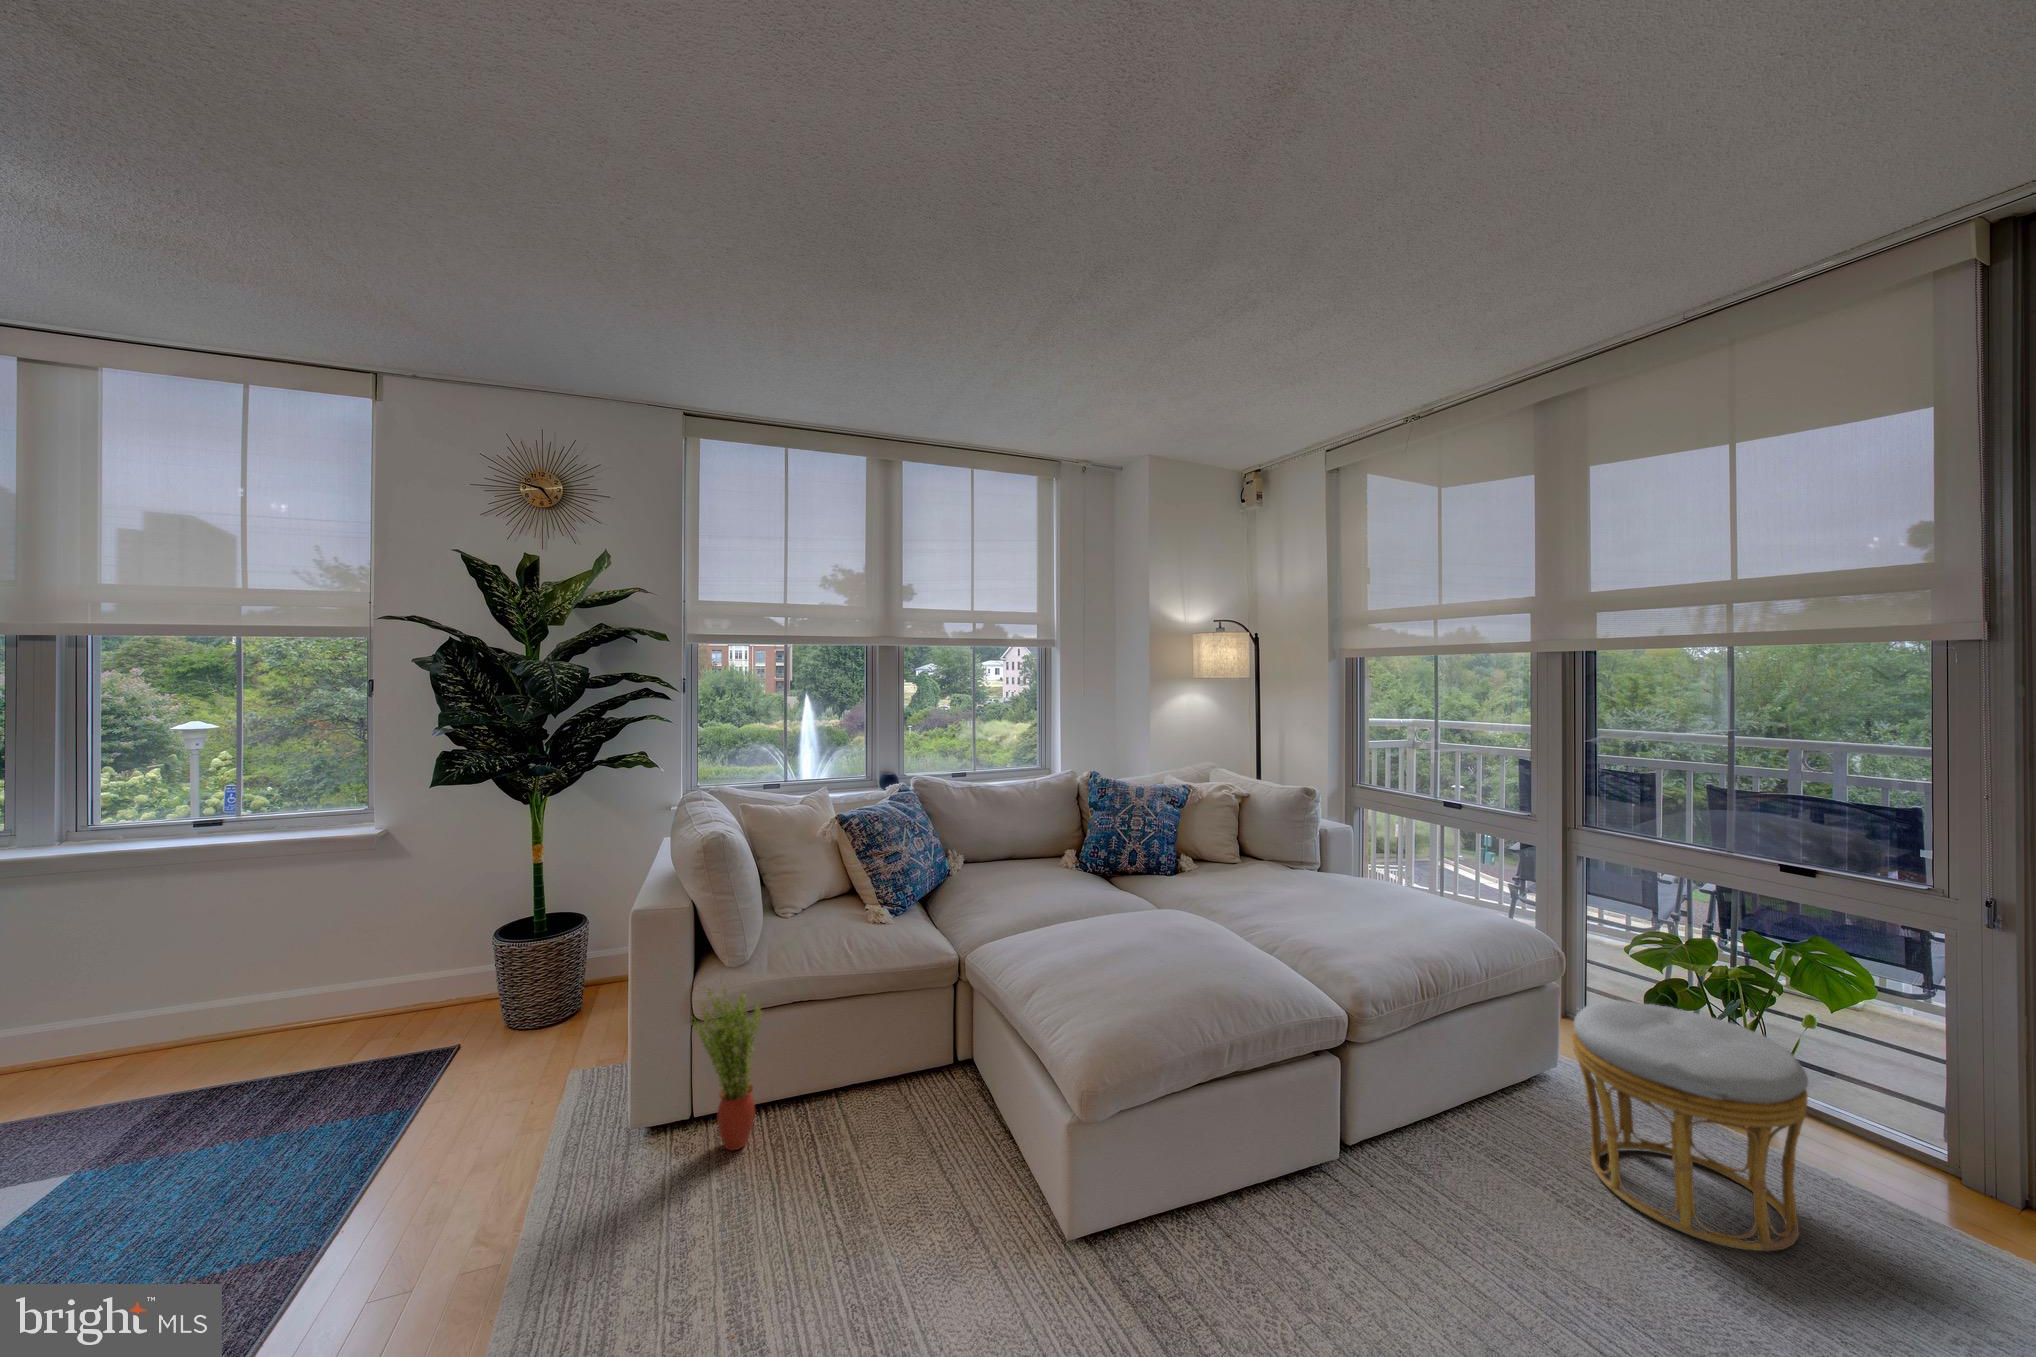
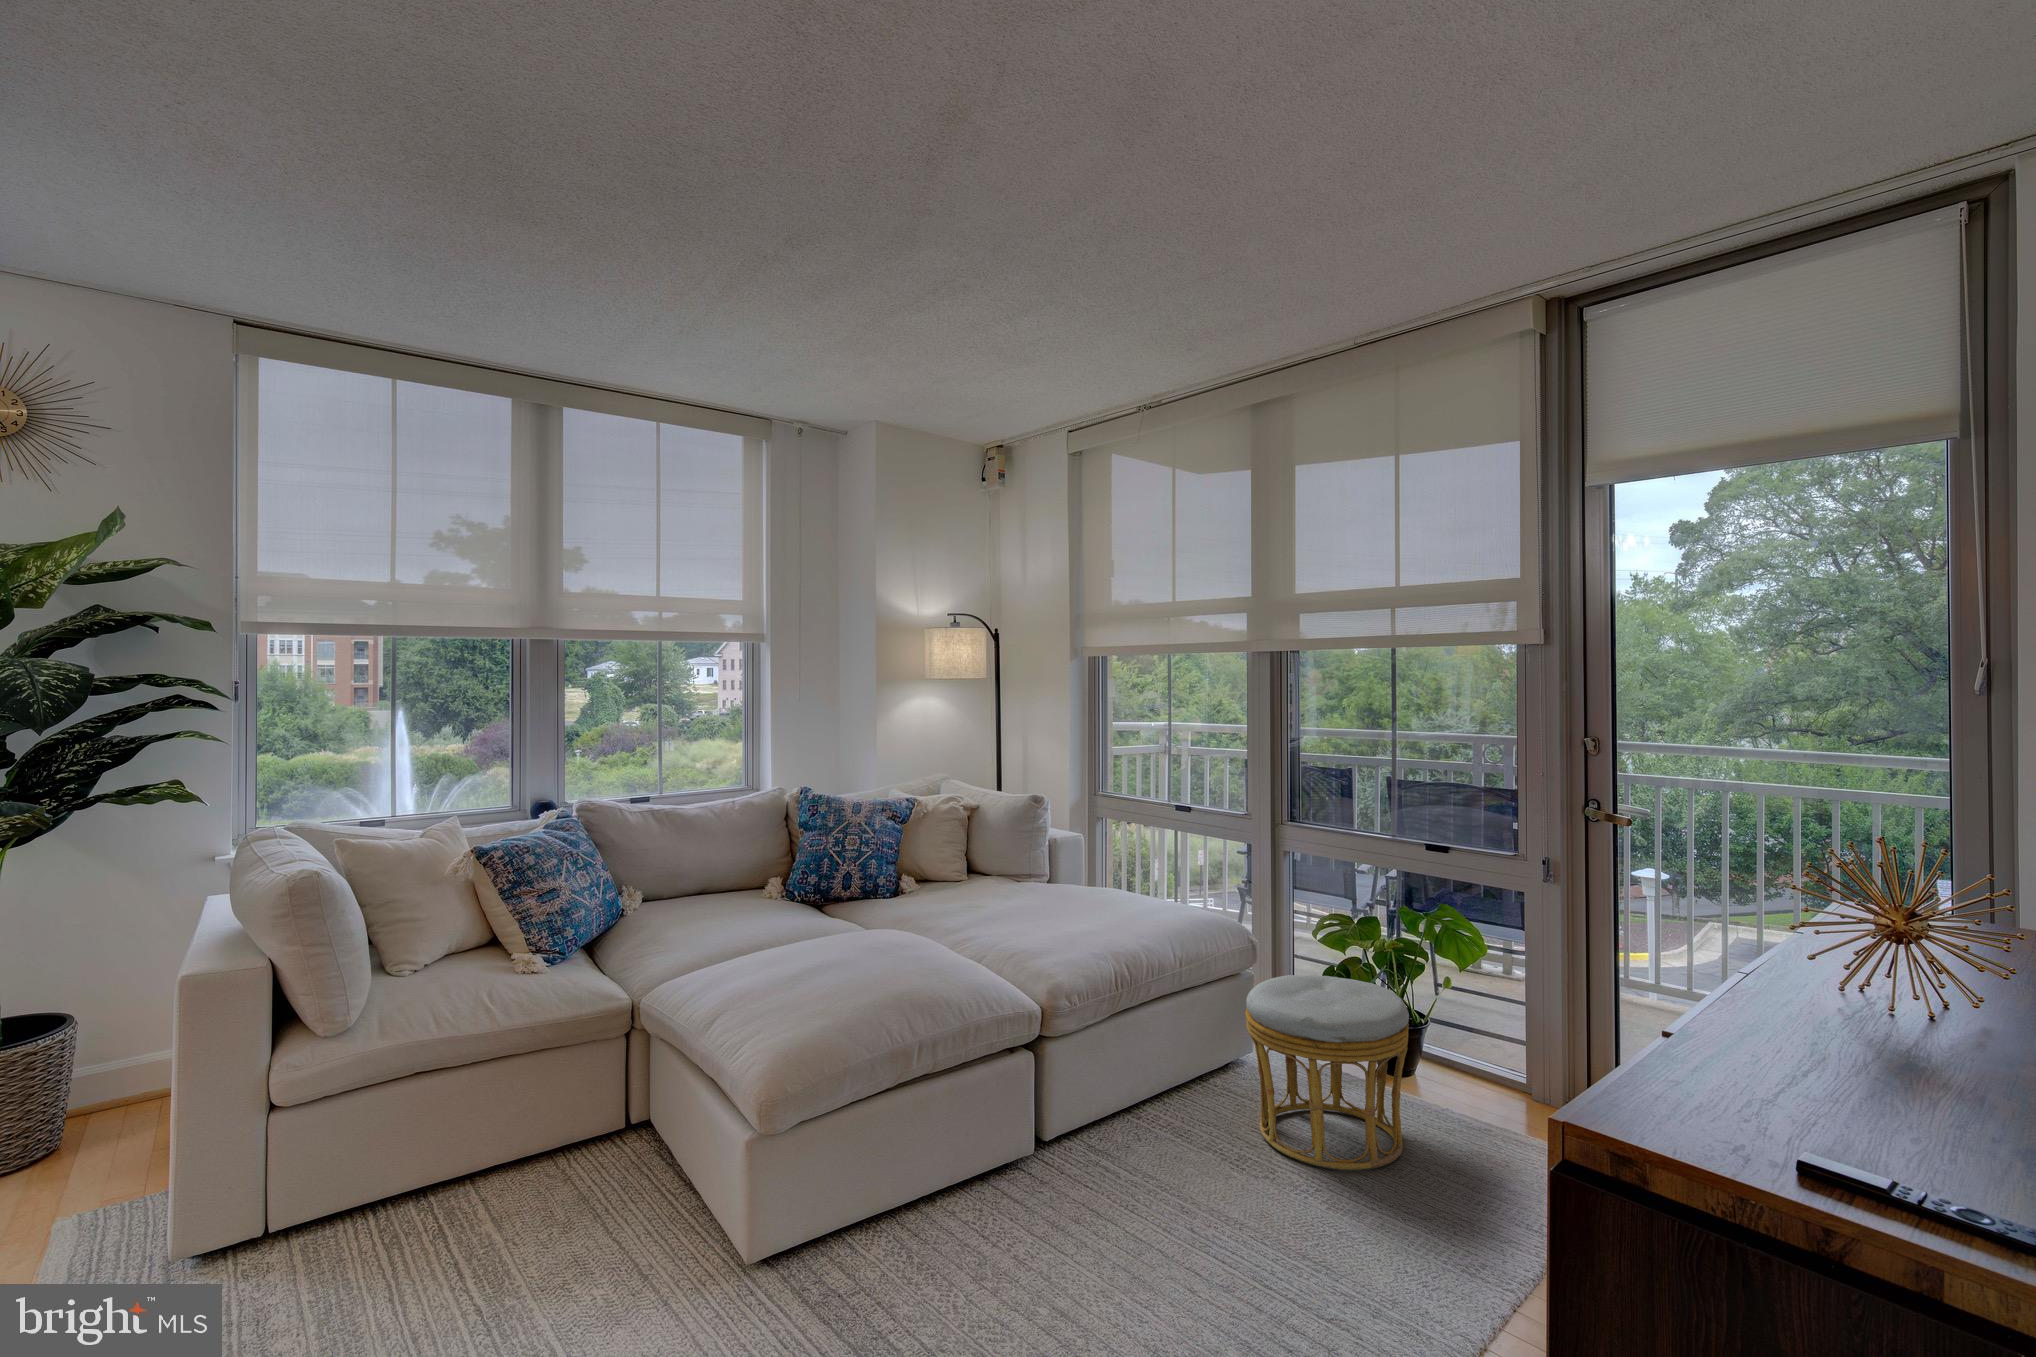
potted plant: present [692,988,762,1150] -> none [269,1055,374,1257]

